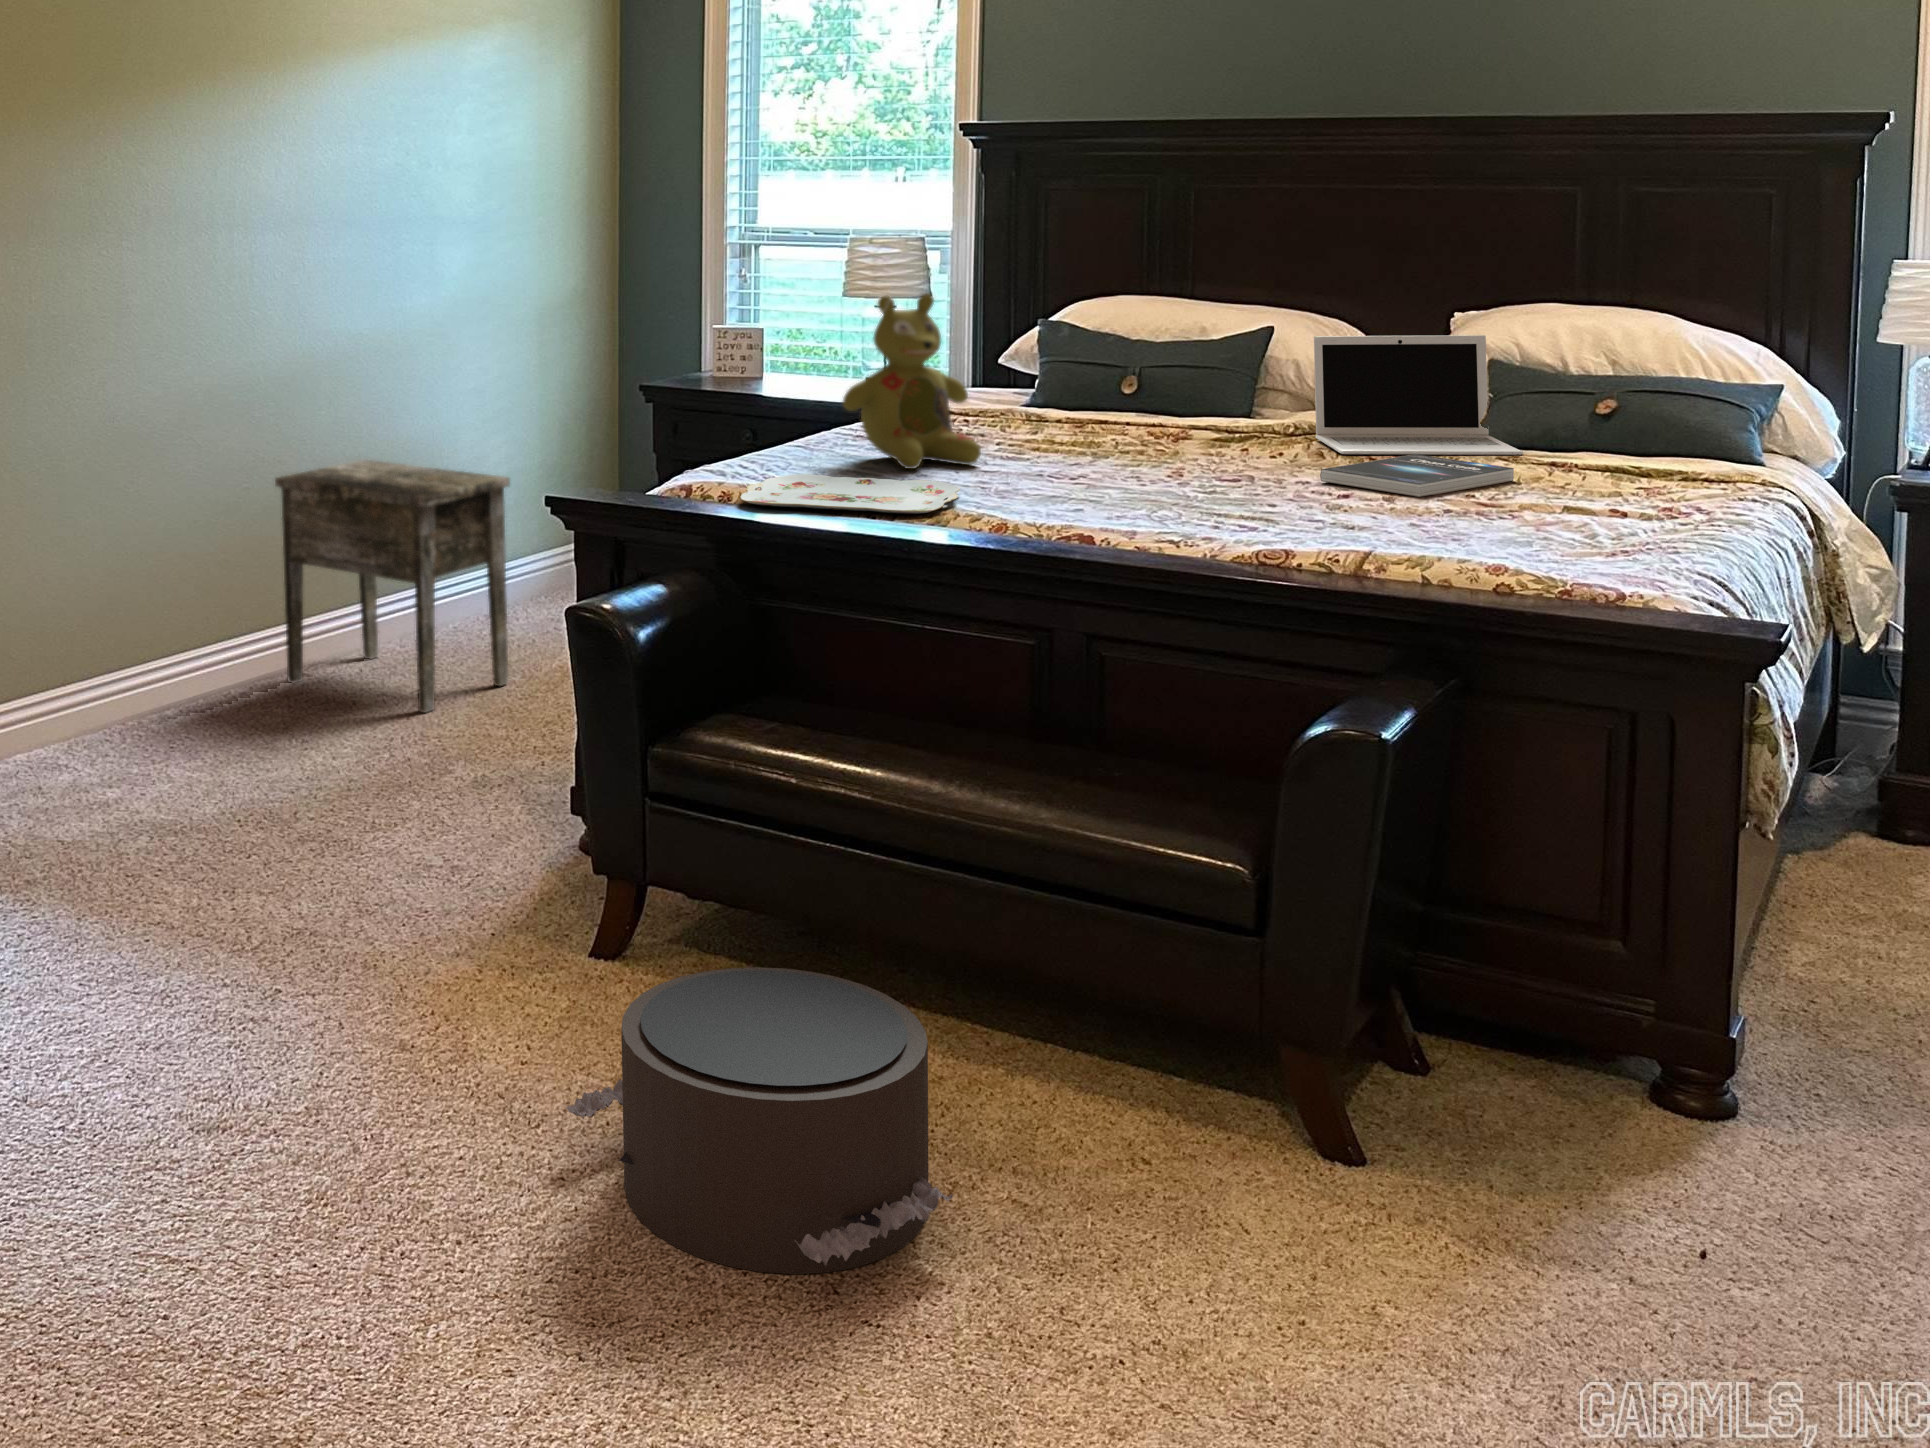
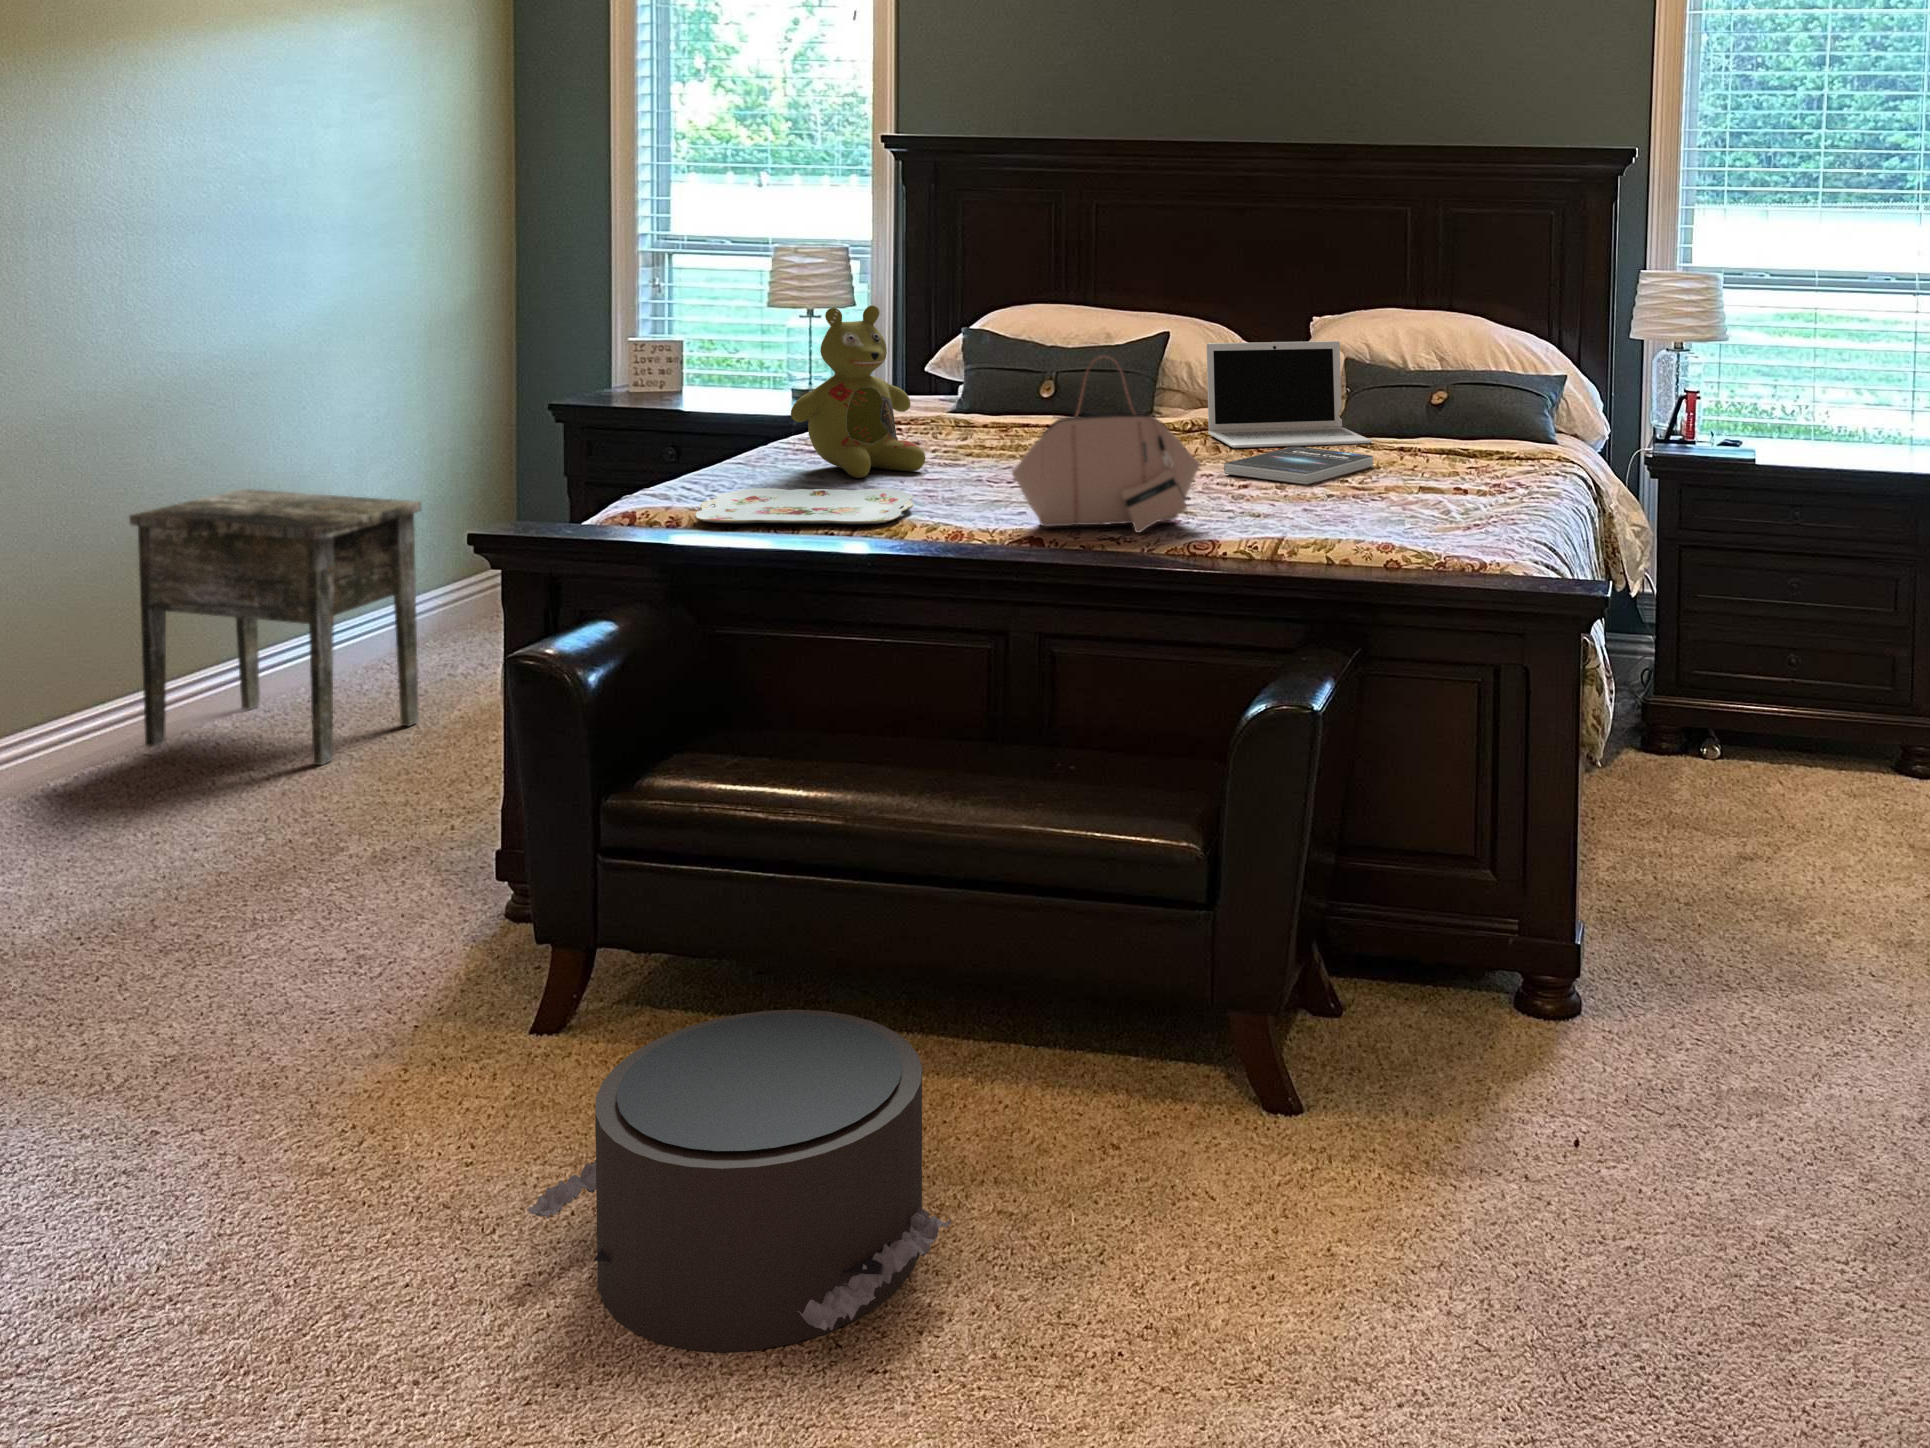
handbag: none [1058,346,1274,537] -> present [1012,356,1200,533]

